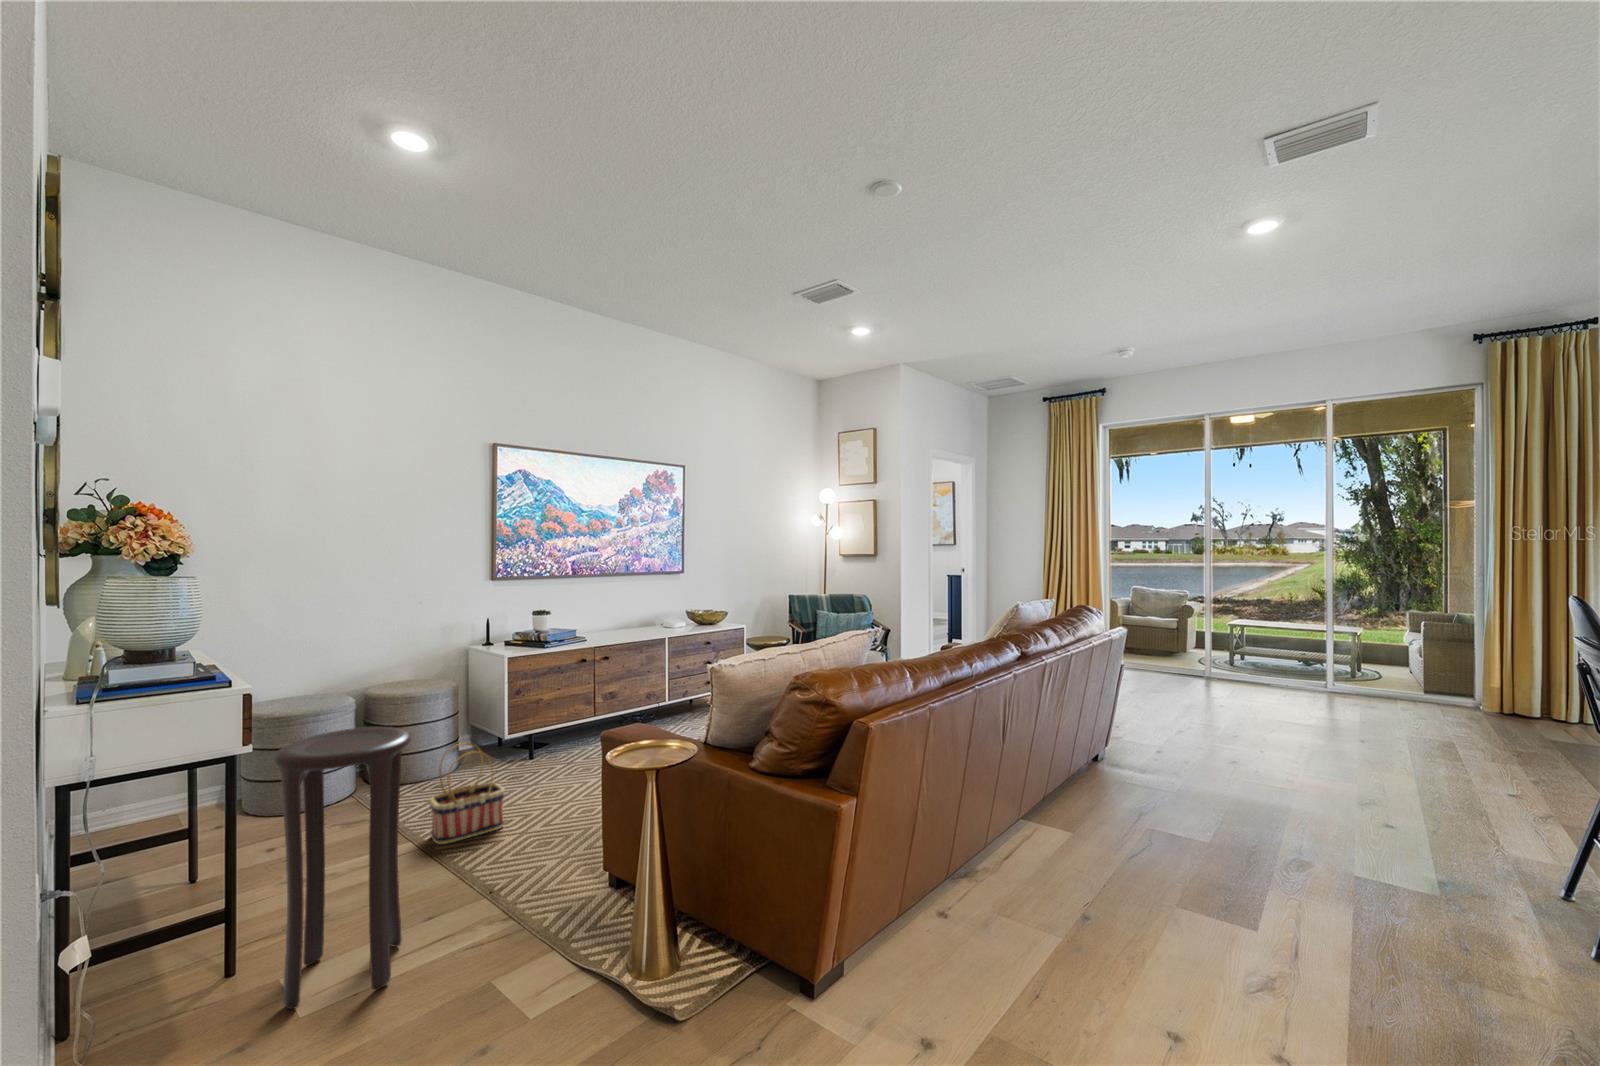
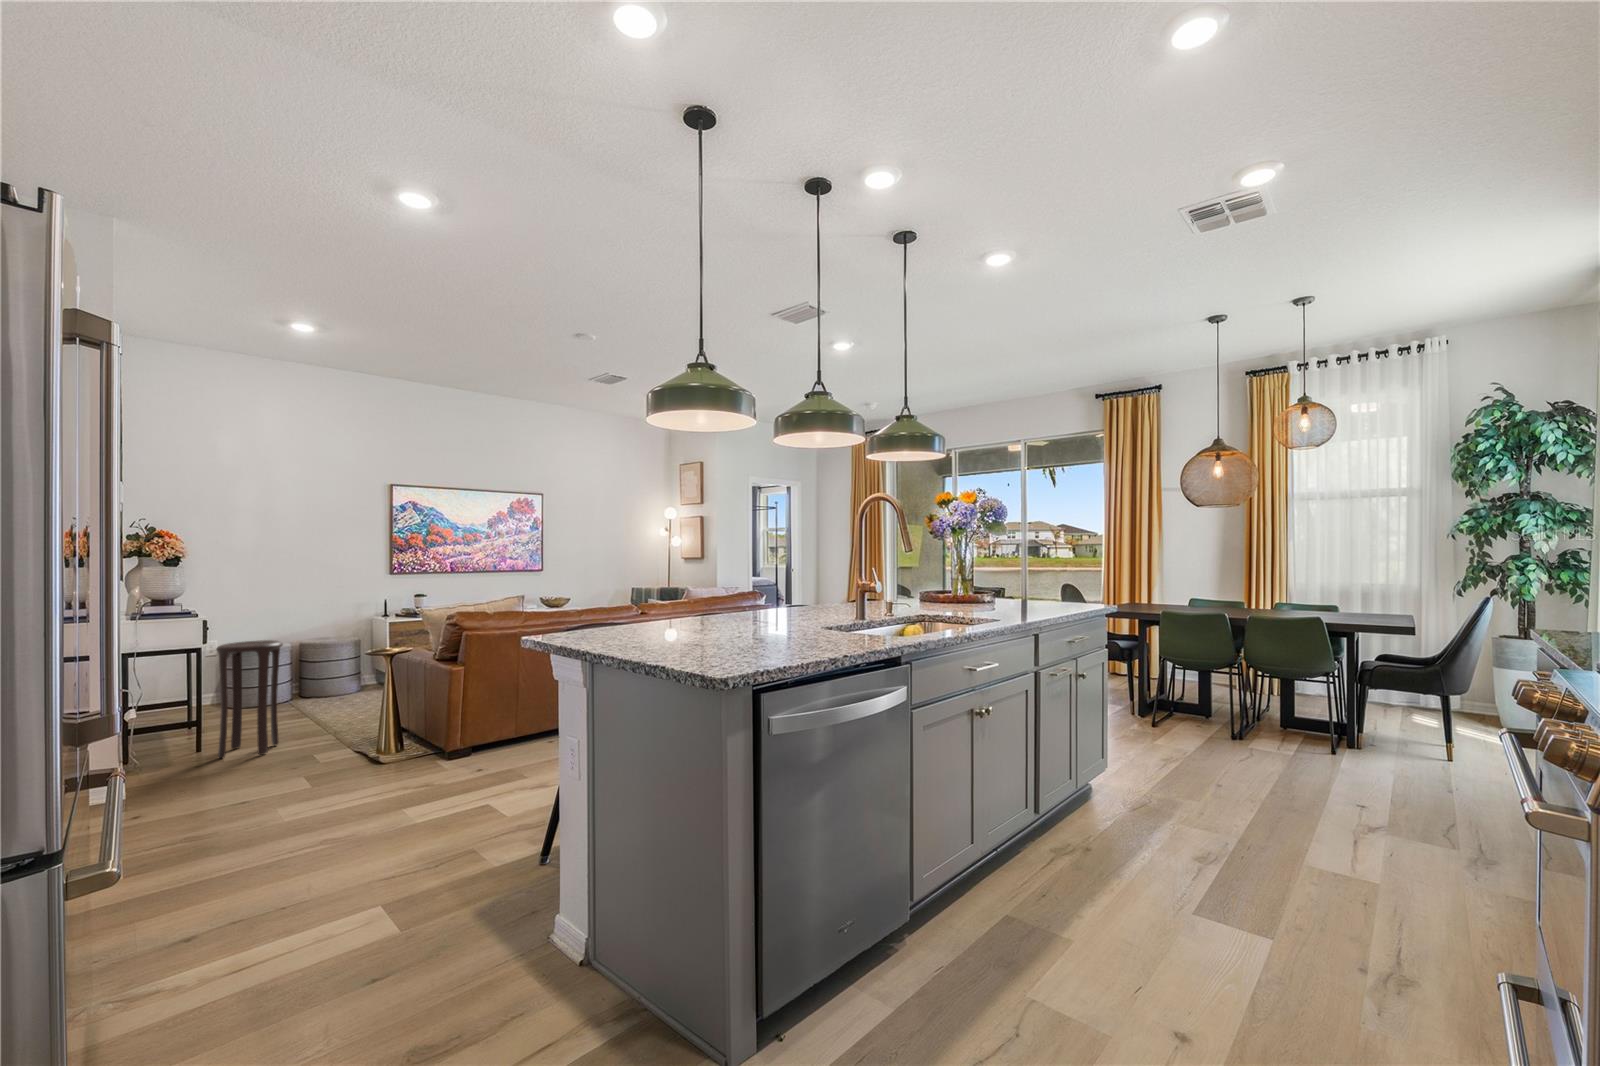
basket: present [430,743,505,844] -> none [316,665,361,718]

